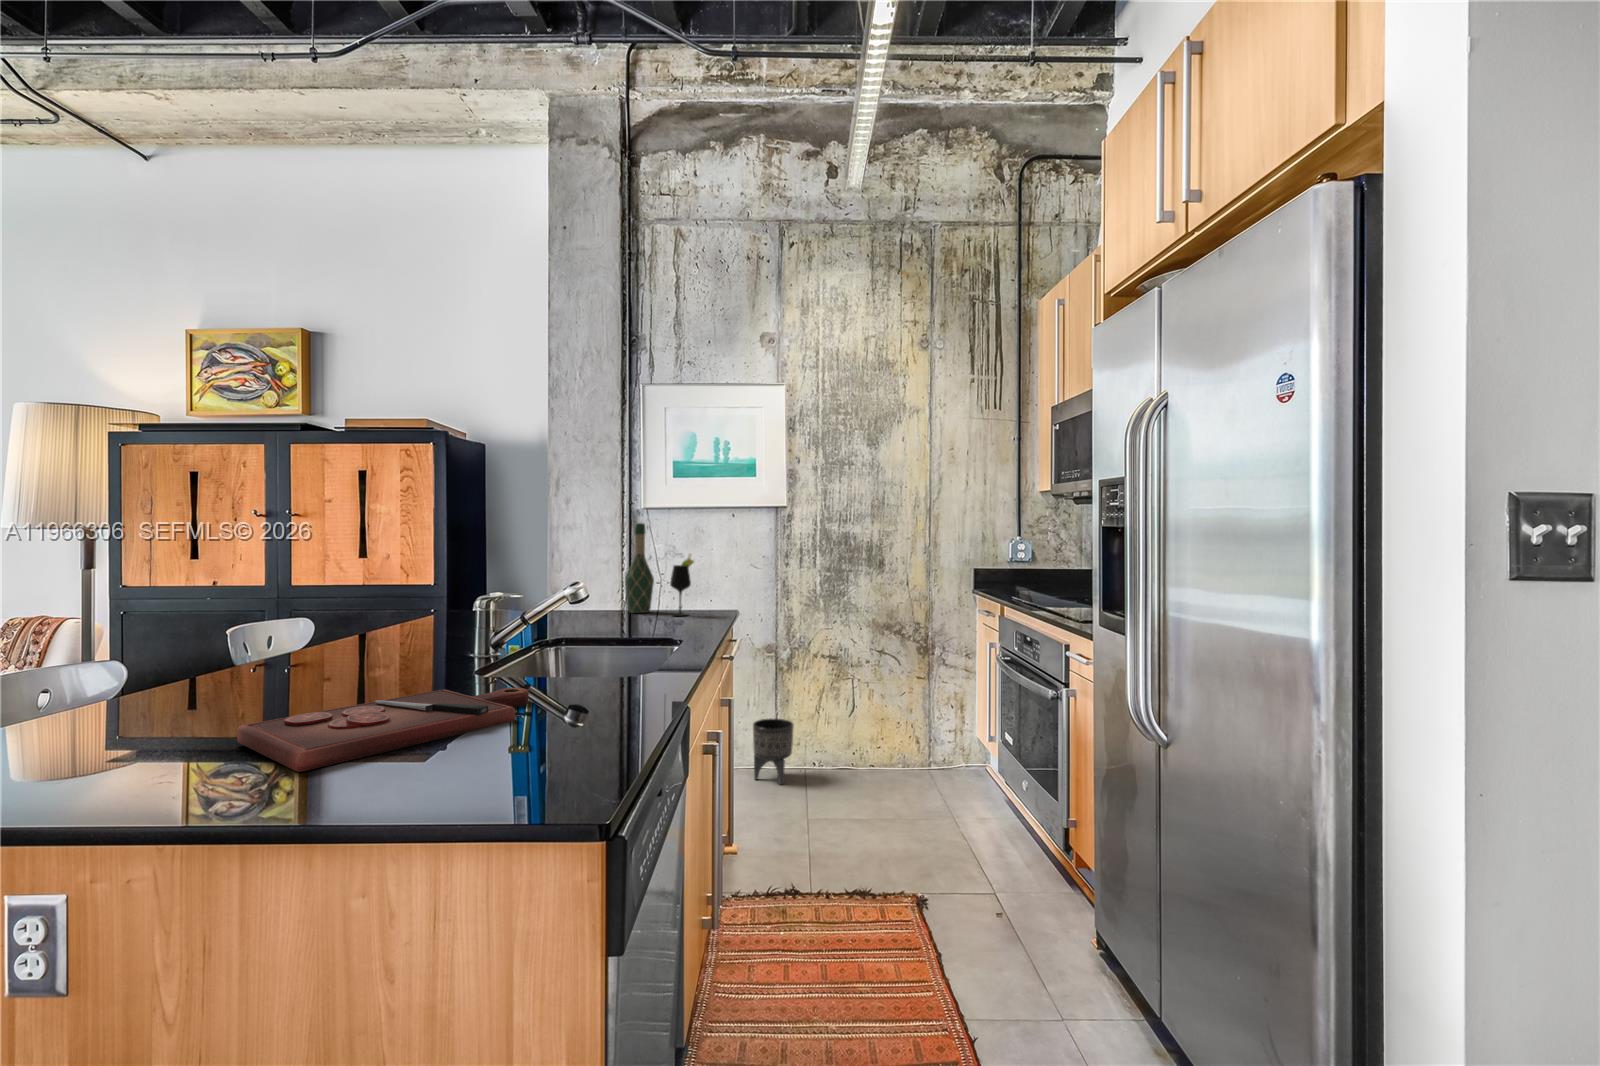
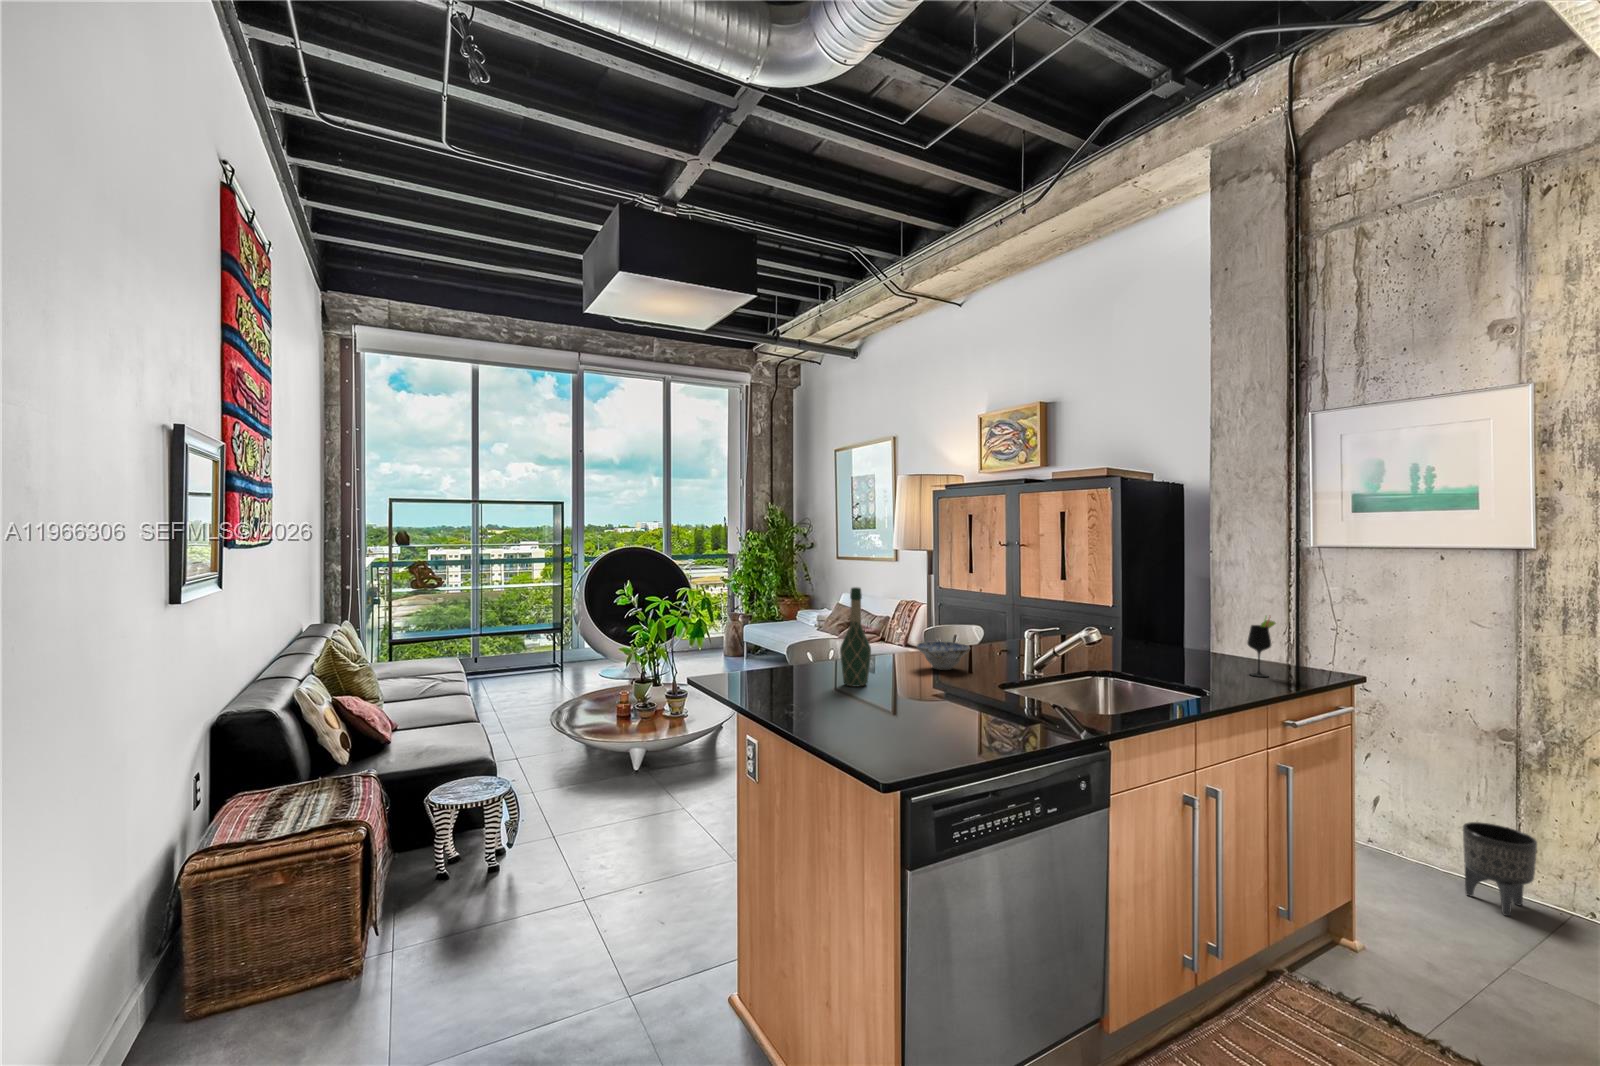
wine bottle: present [625,523,654,613] -> present [840,587,871,686]
ceramic bowl: none [263,619,372,665] -> present [916,641,970,670]
cutting board: present [237,688,529,772] -> none [845,698,982,729]

